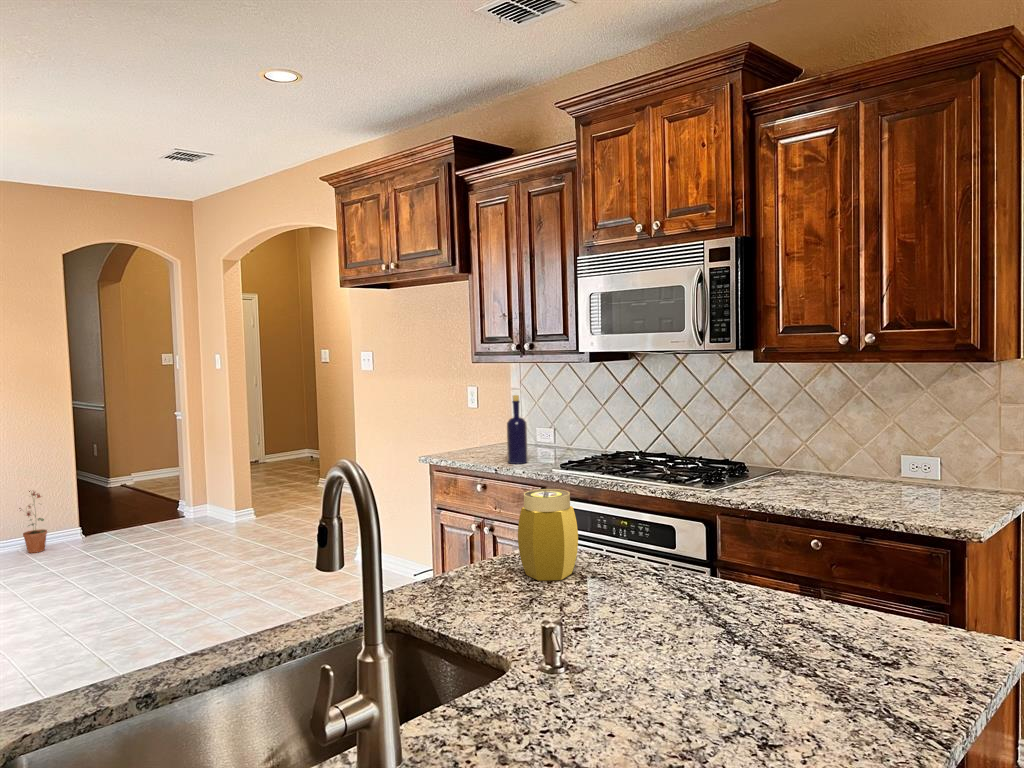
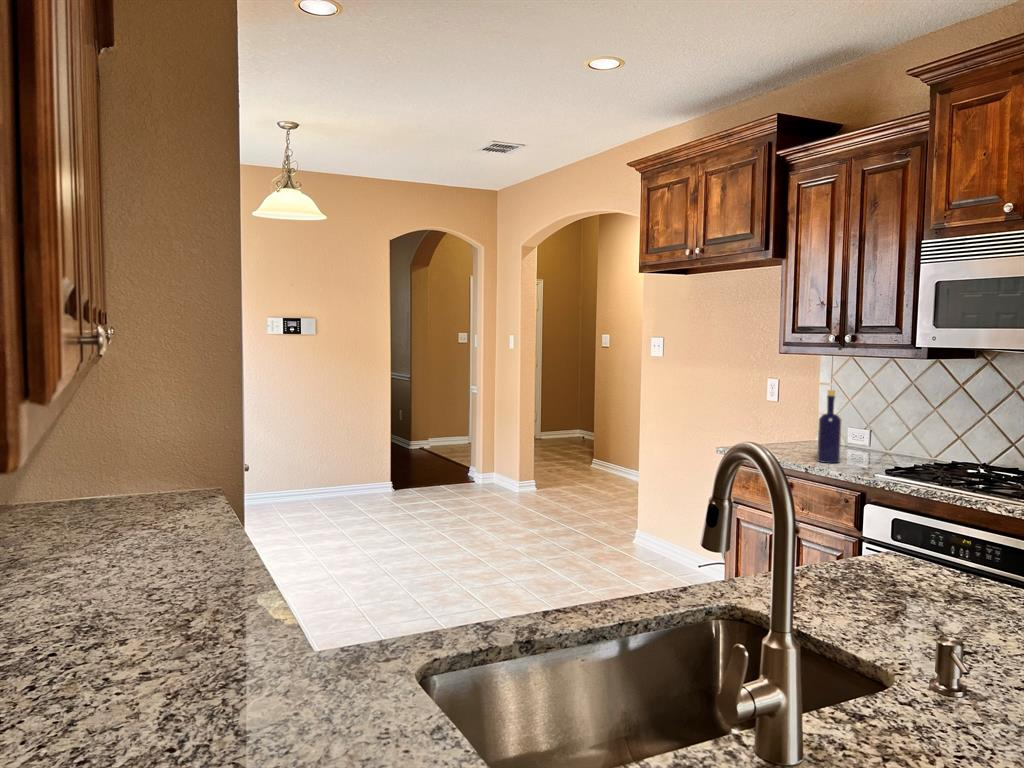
jar: present [518,489,578,581] -> none [873,492,947,594]
potted plant: present [19,491,47,553] -> none [344,444,369,498]

